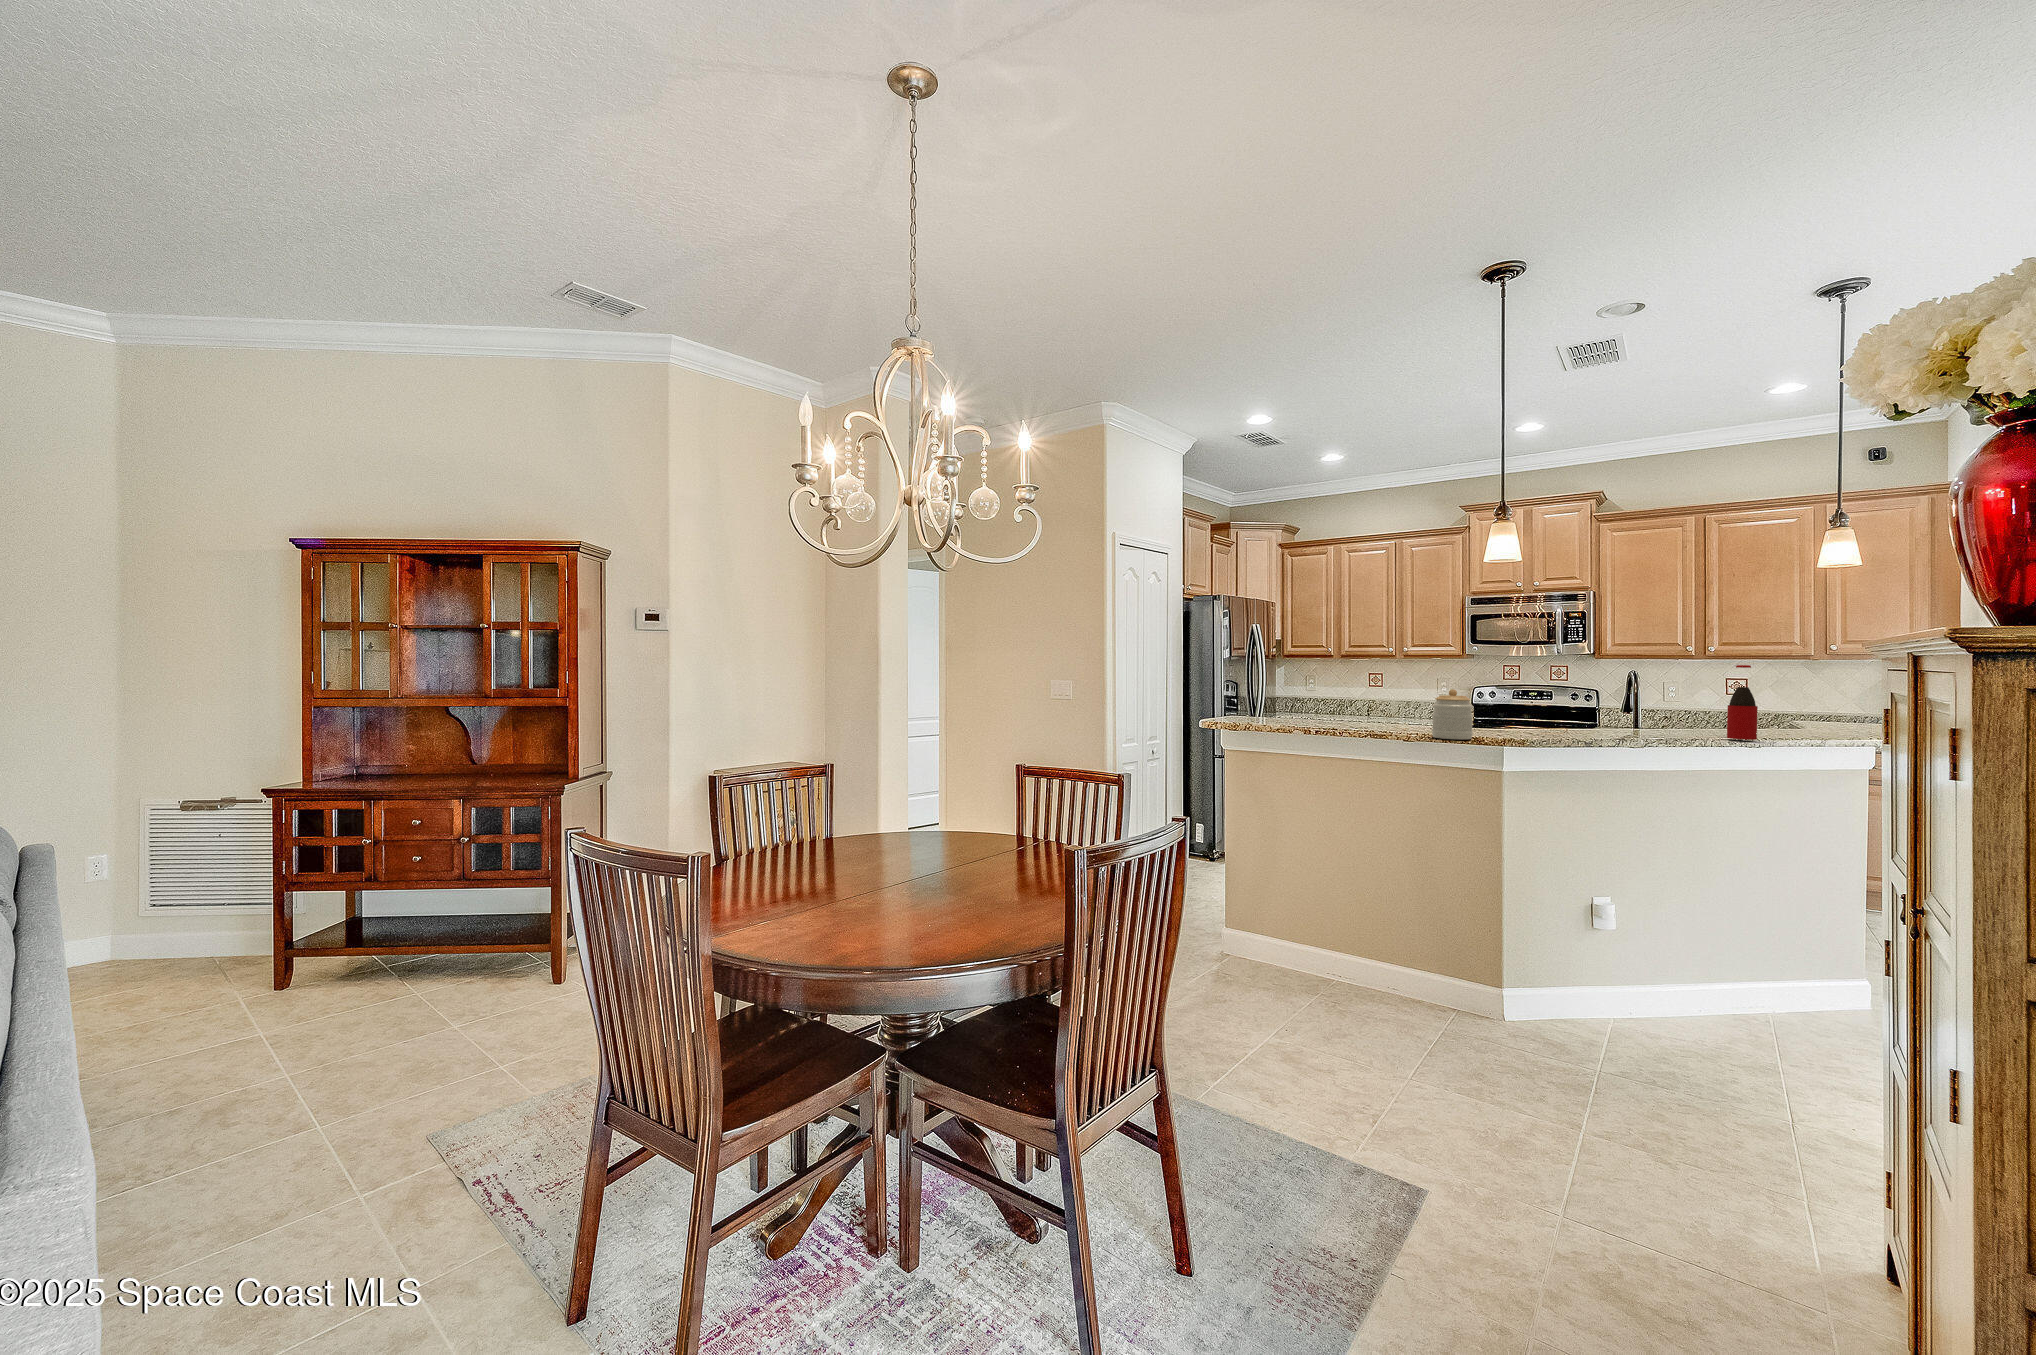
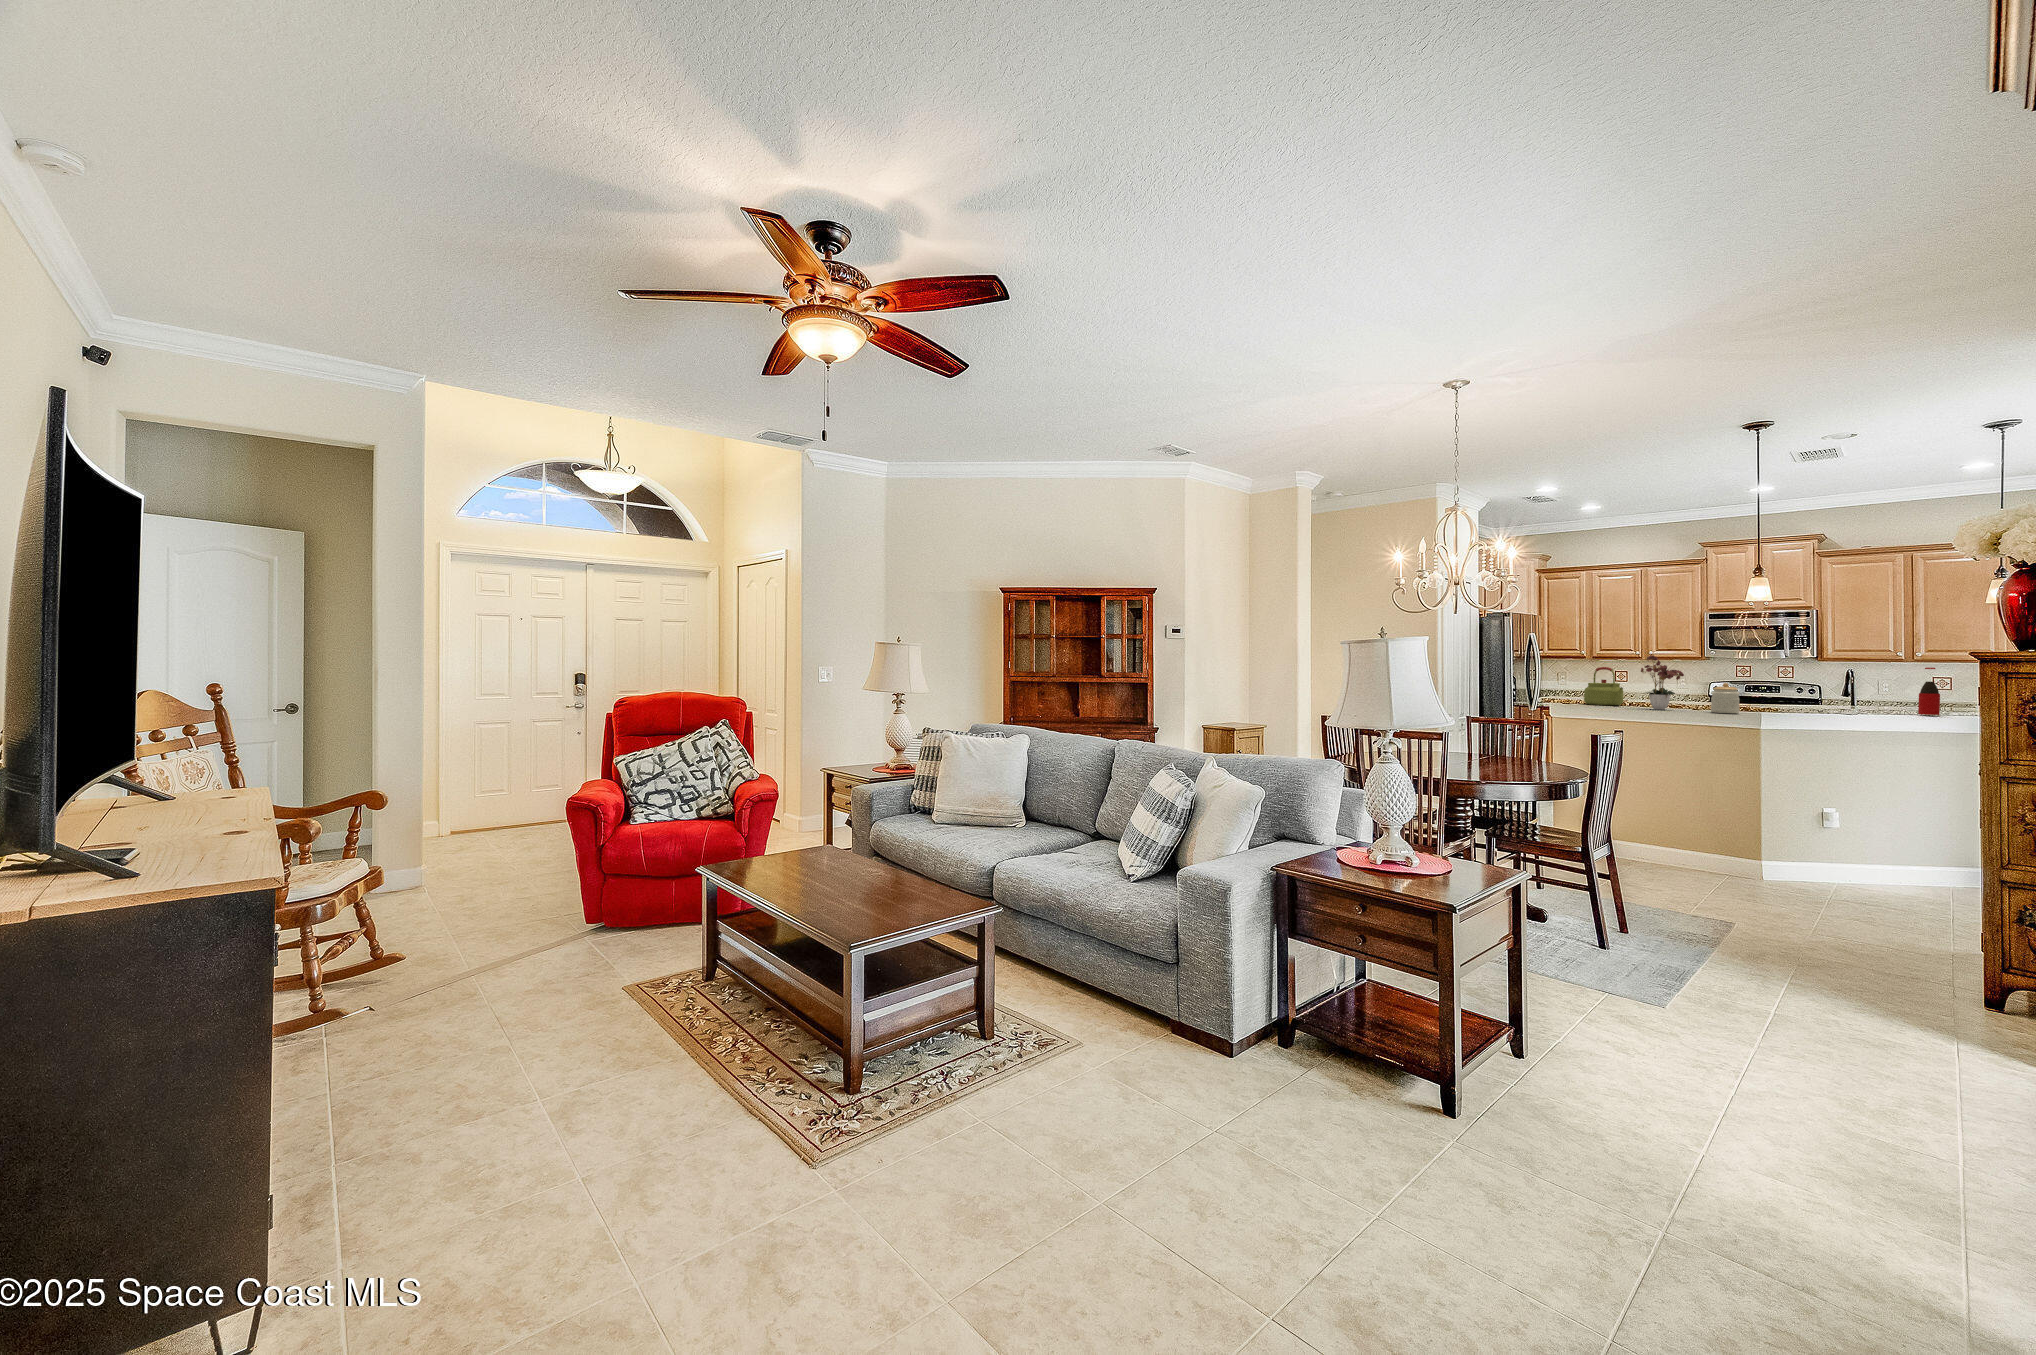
flower arrangement: none [1332,640,1401,732] -> present [1641,655,1684,710]
kettle: none [1270,664,1323,724] -> present [1584,667,1623,705]

